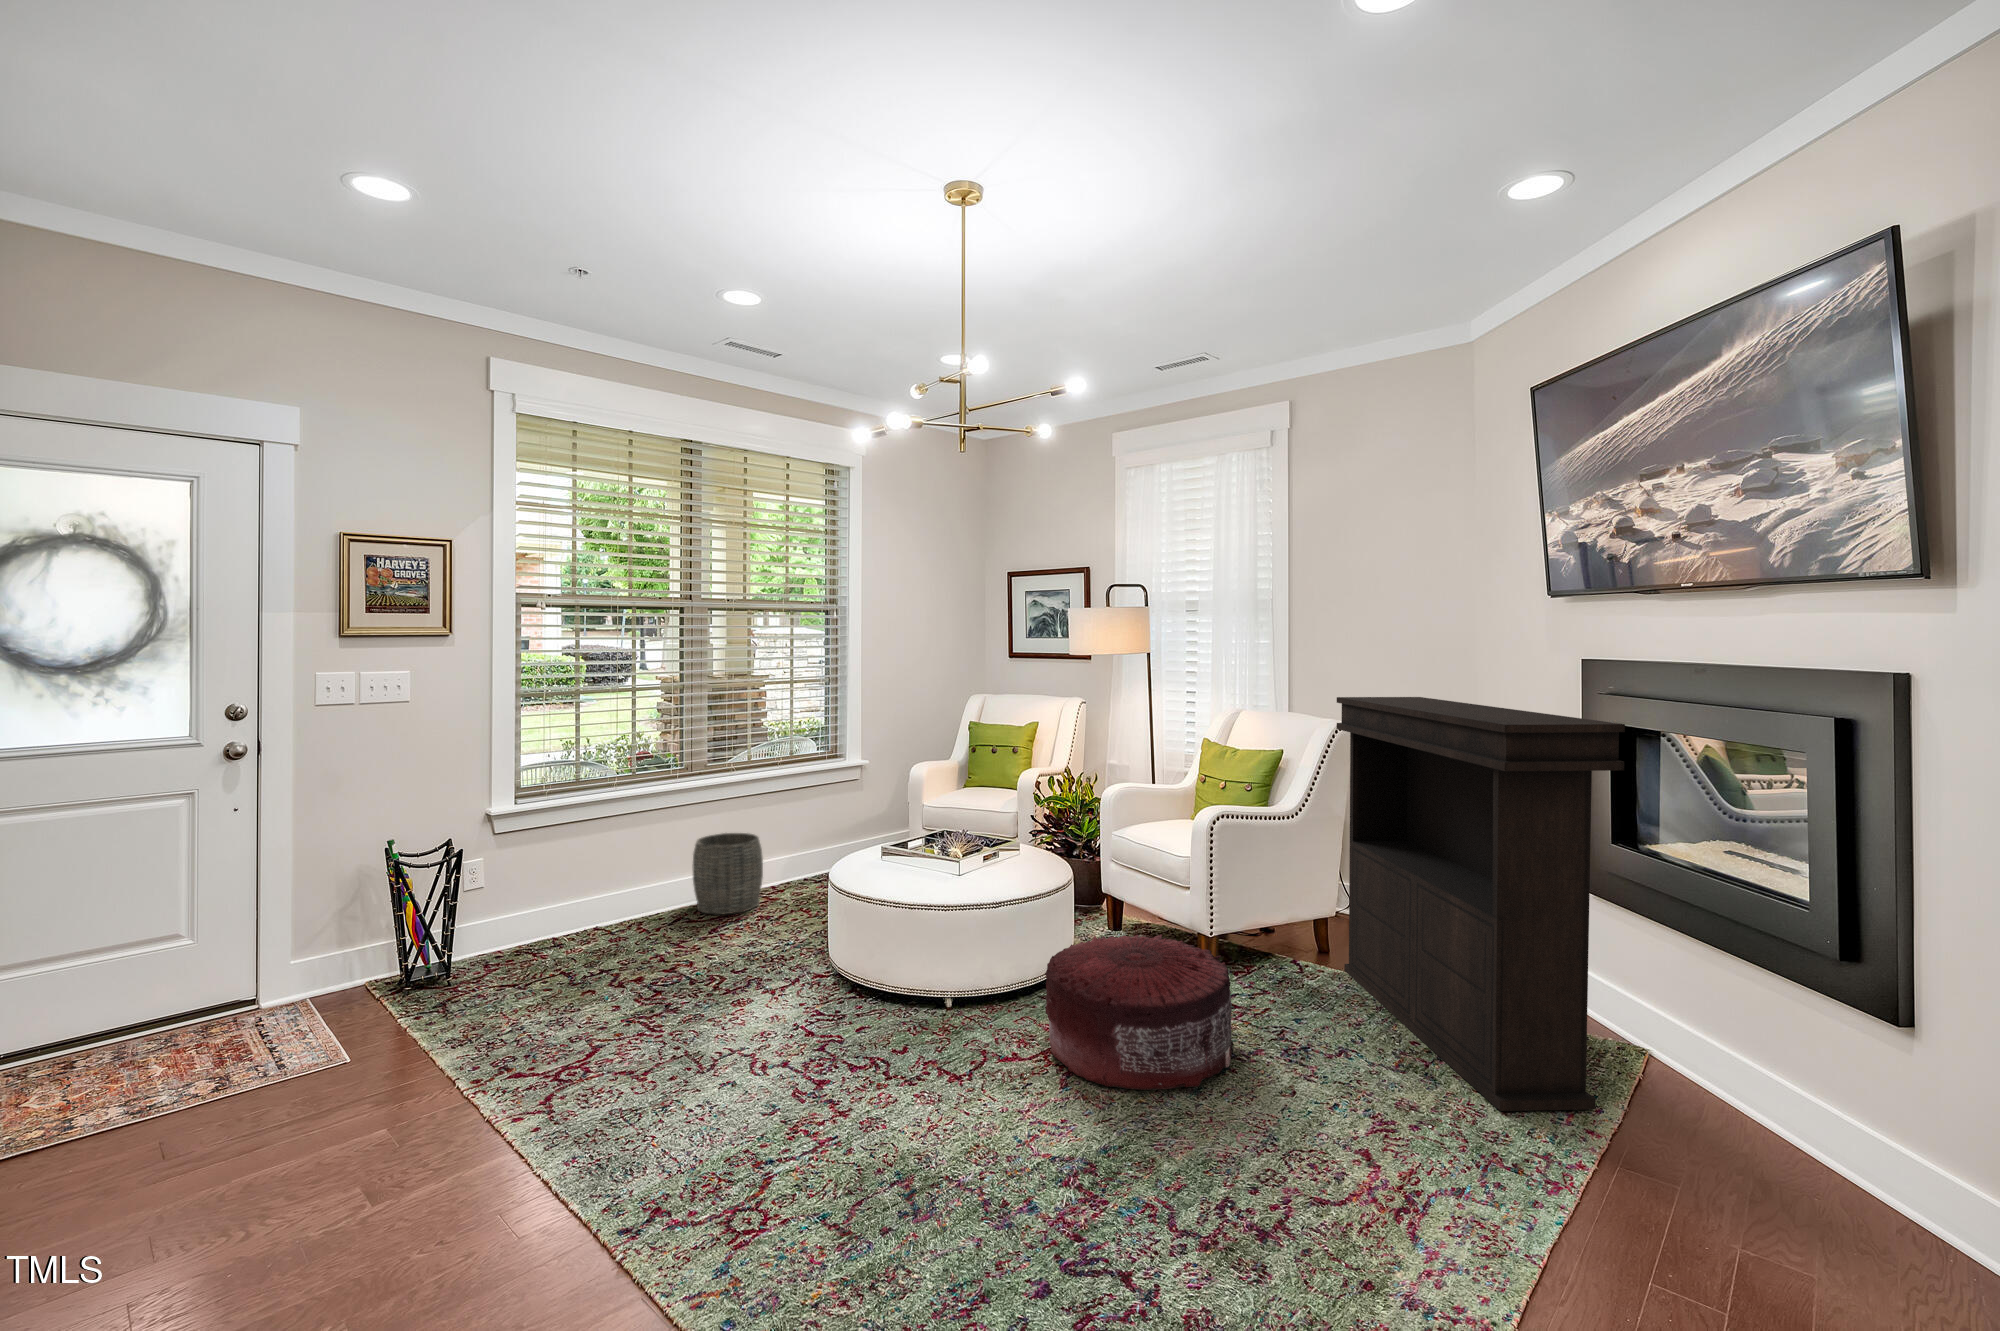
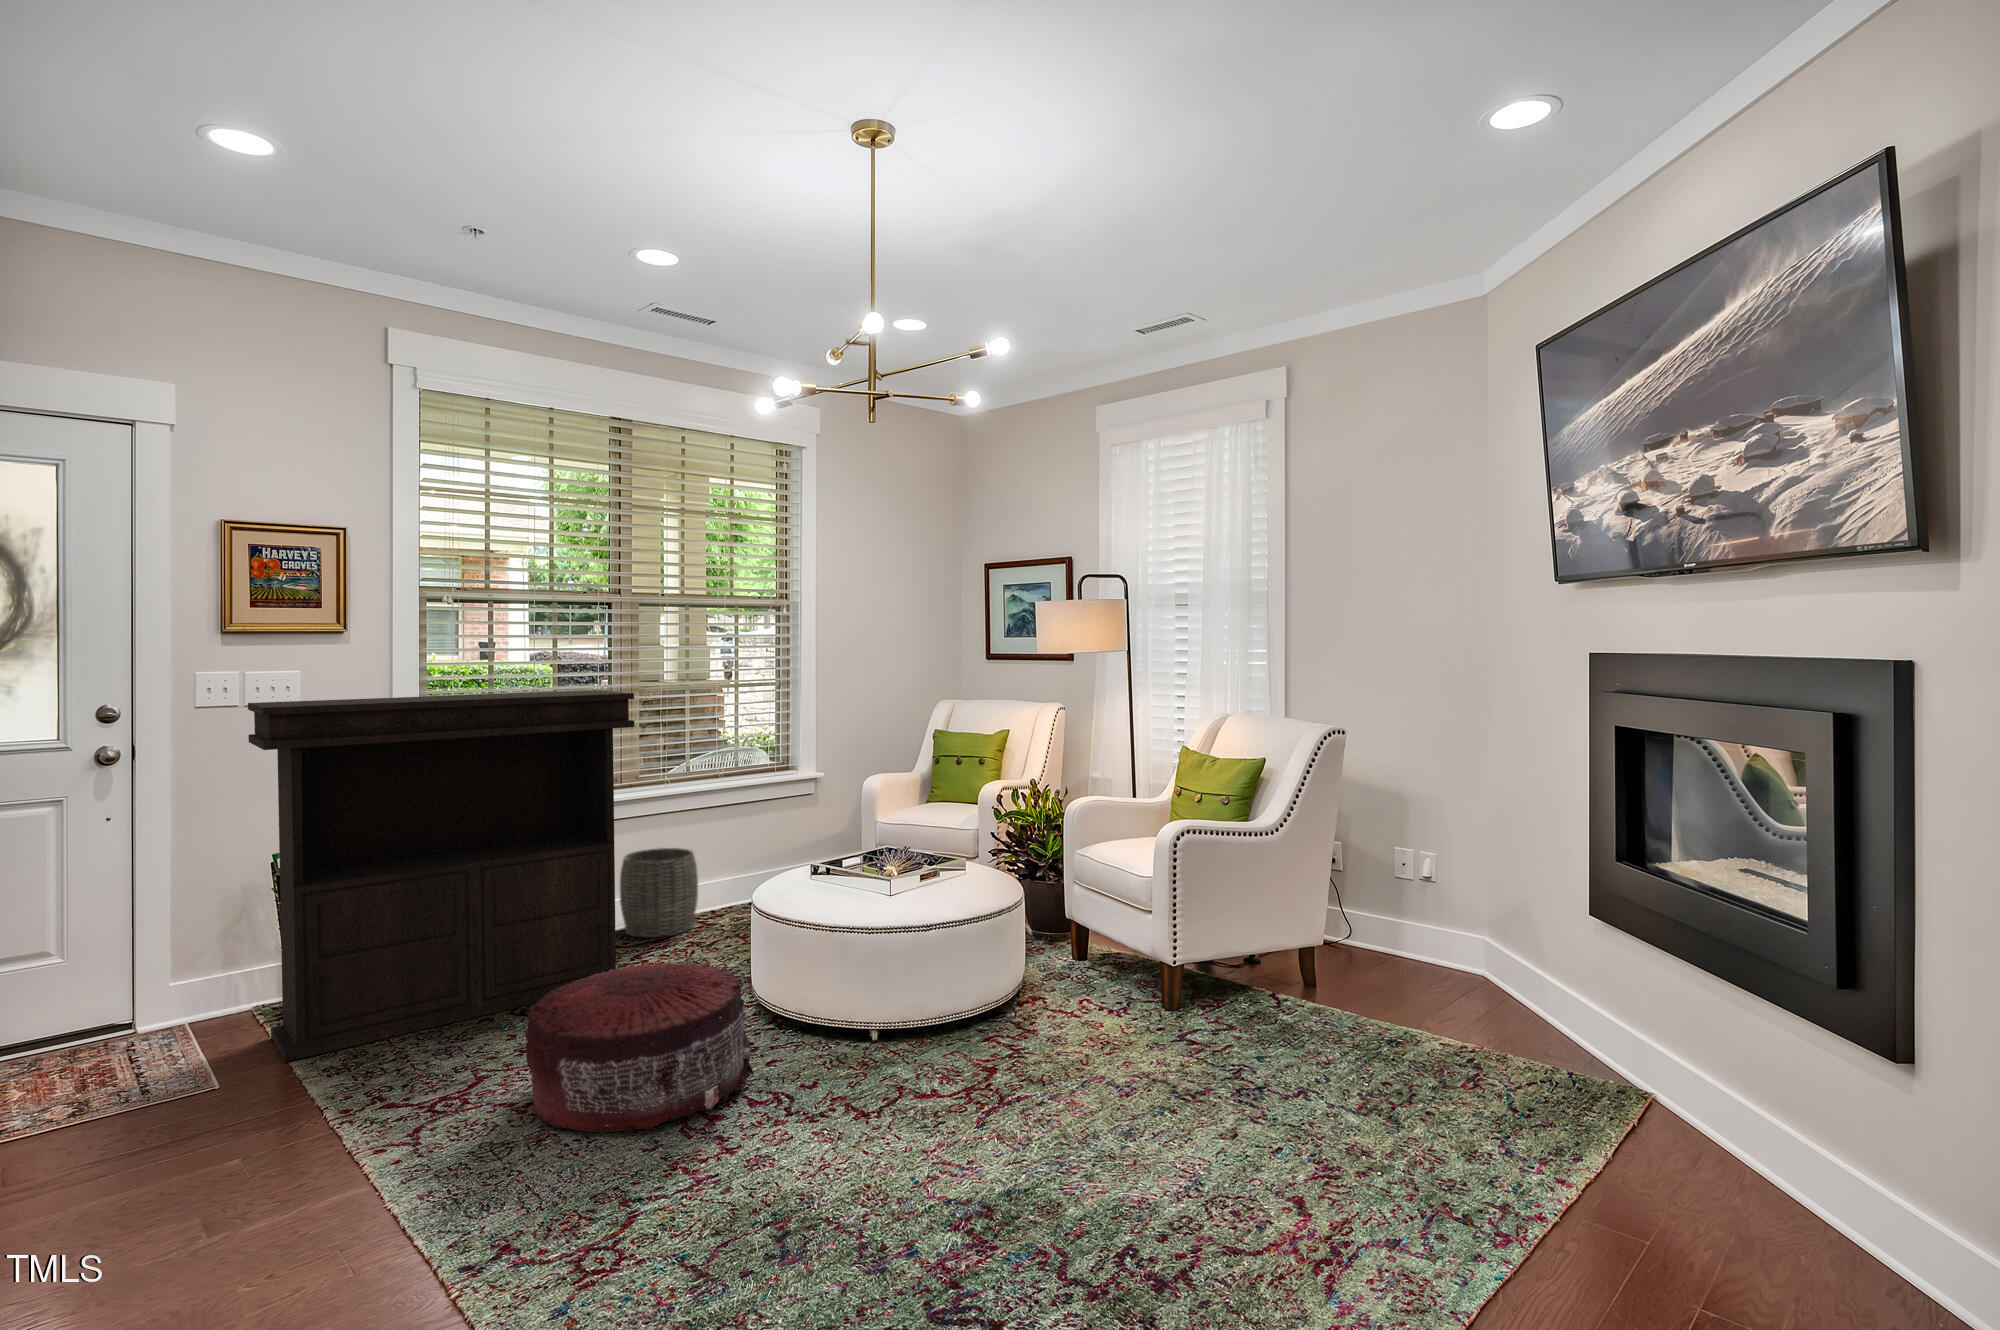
console table: present [1337,697,1625,1111] -> present [248,690,634,1062]
pouf: present [1045,934,1234,1090] -> present [525,961,753,1132]

